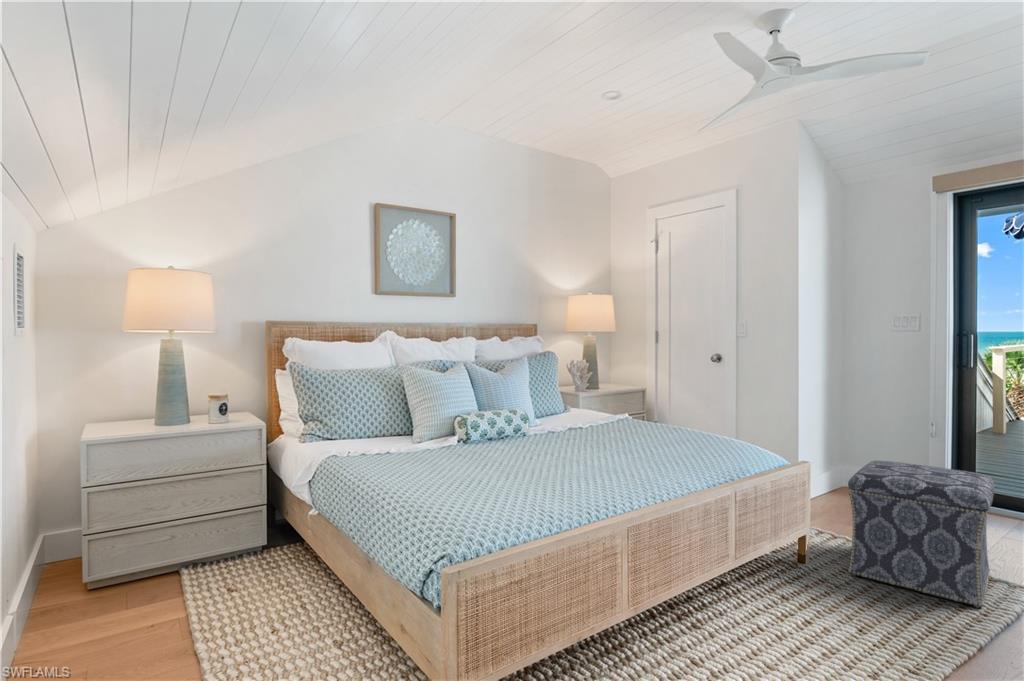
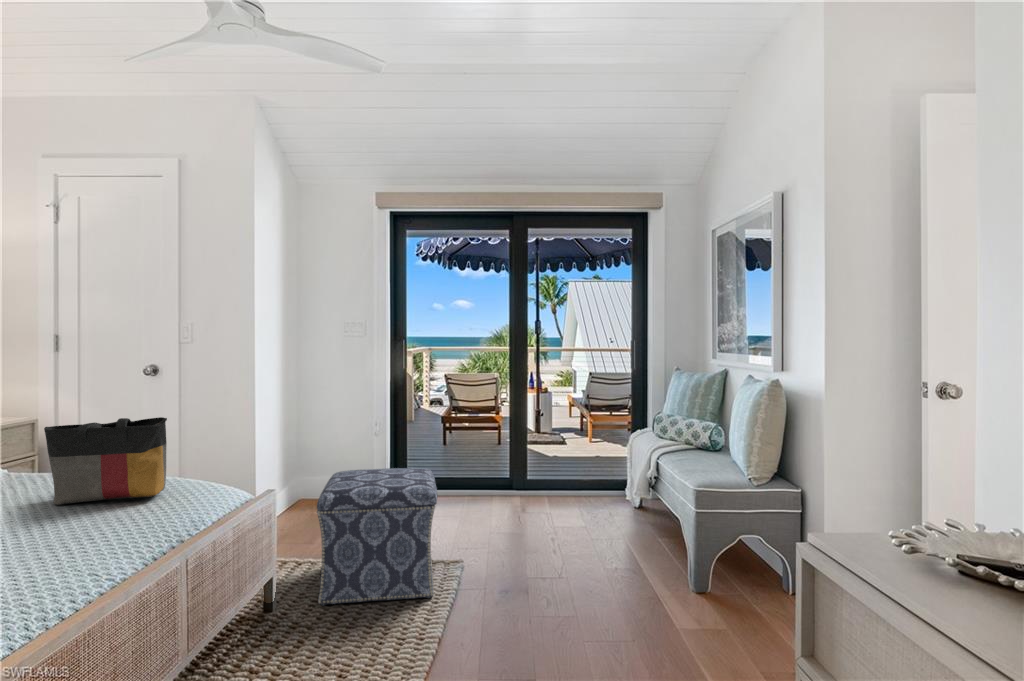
tote bag: none [652,389,724,446] -> present [44,417,167,505]

